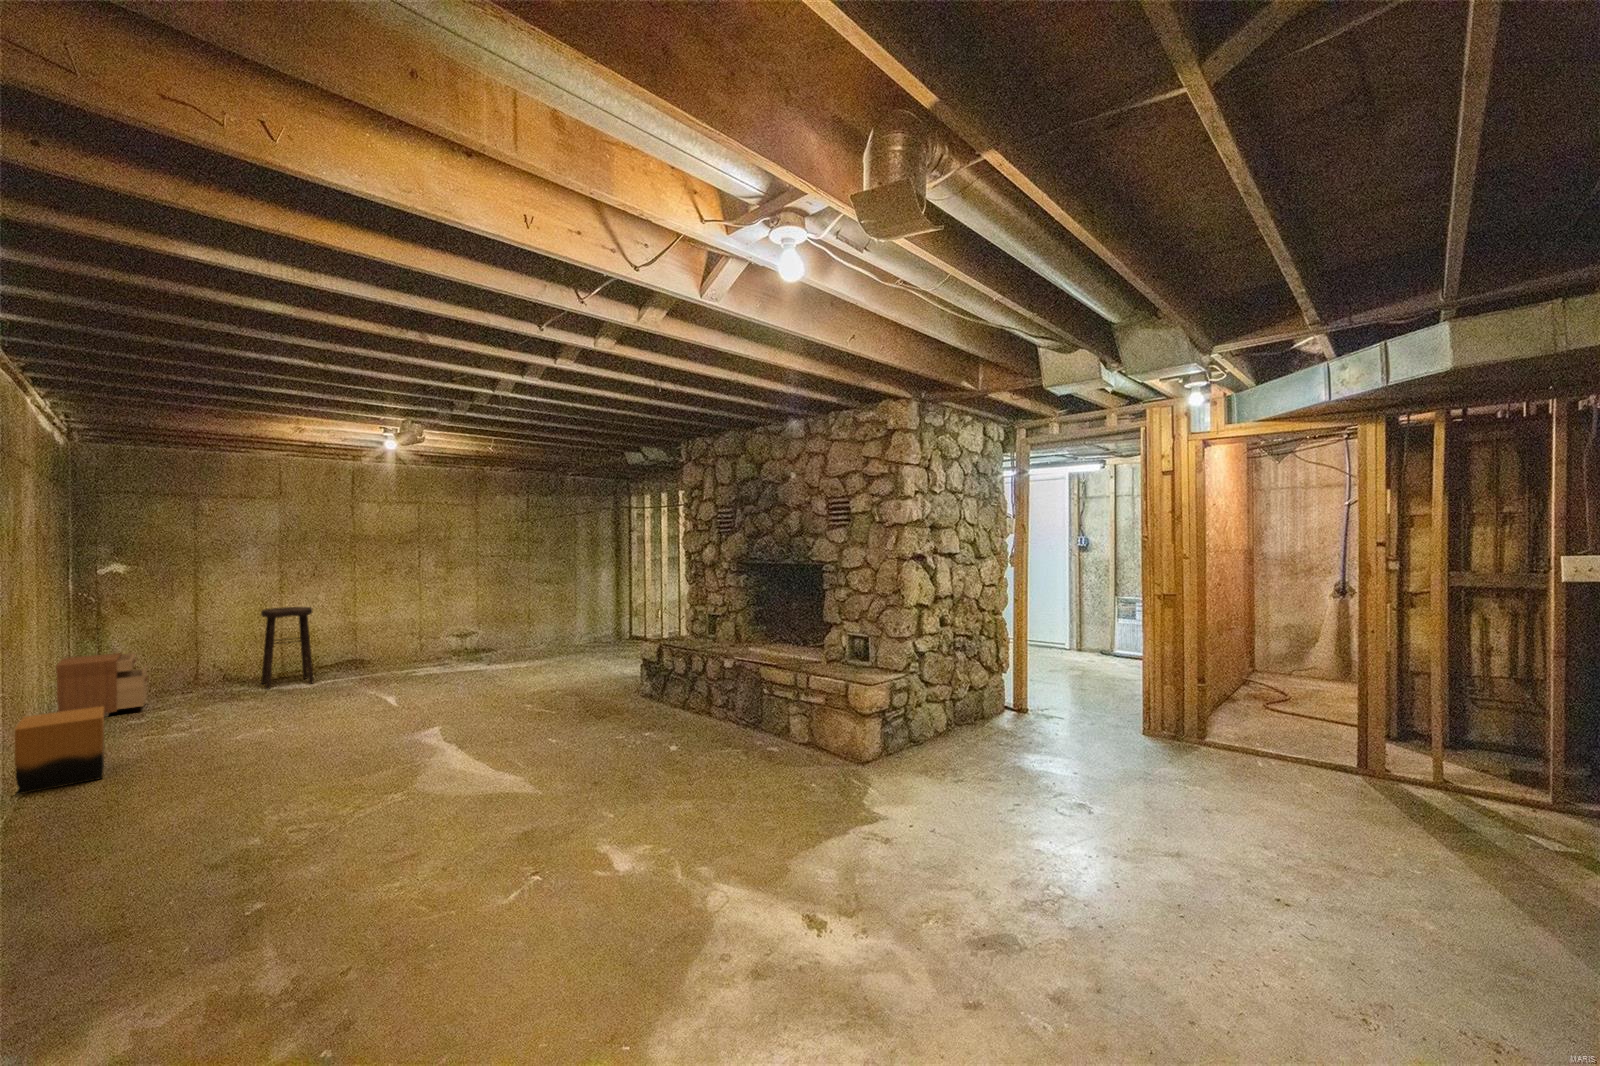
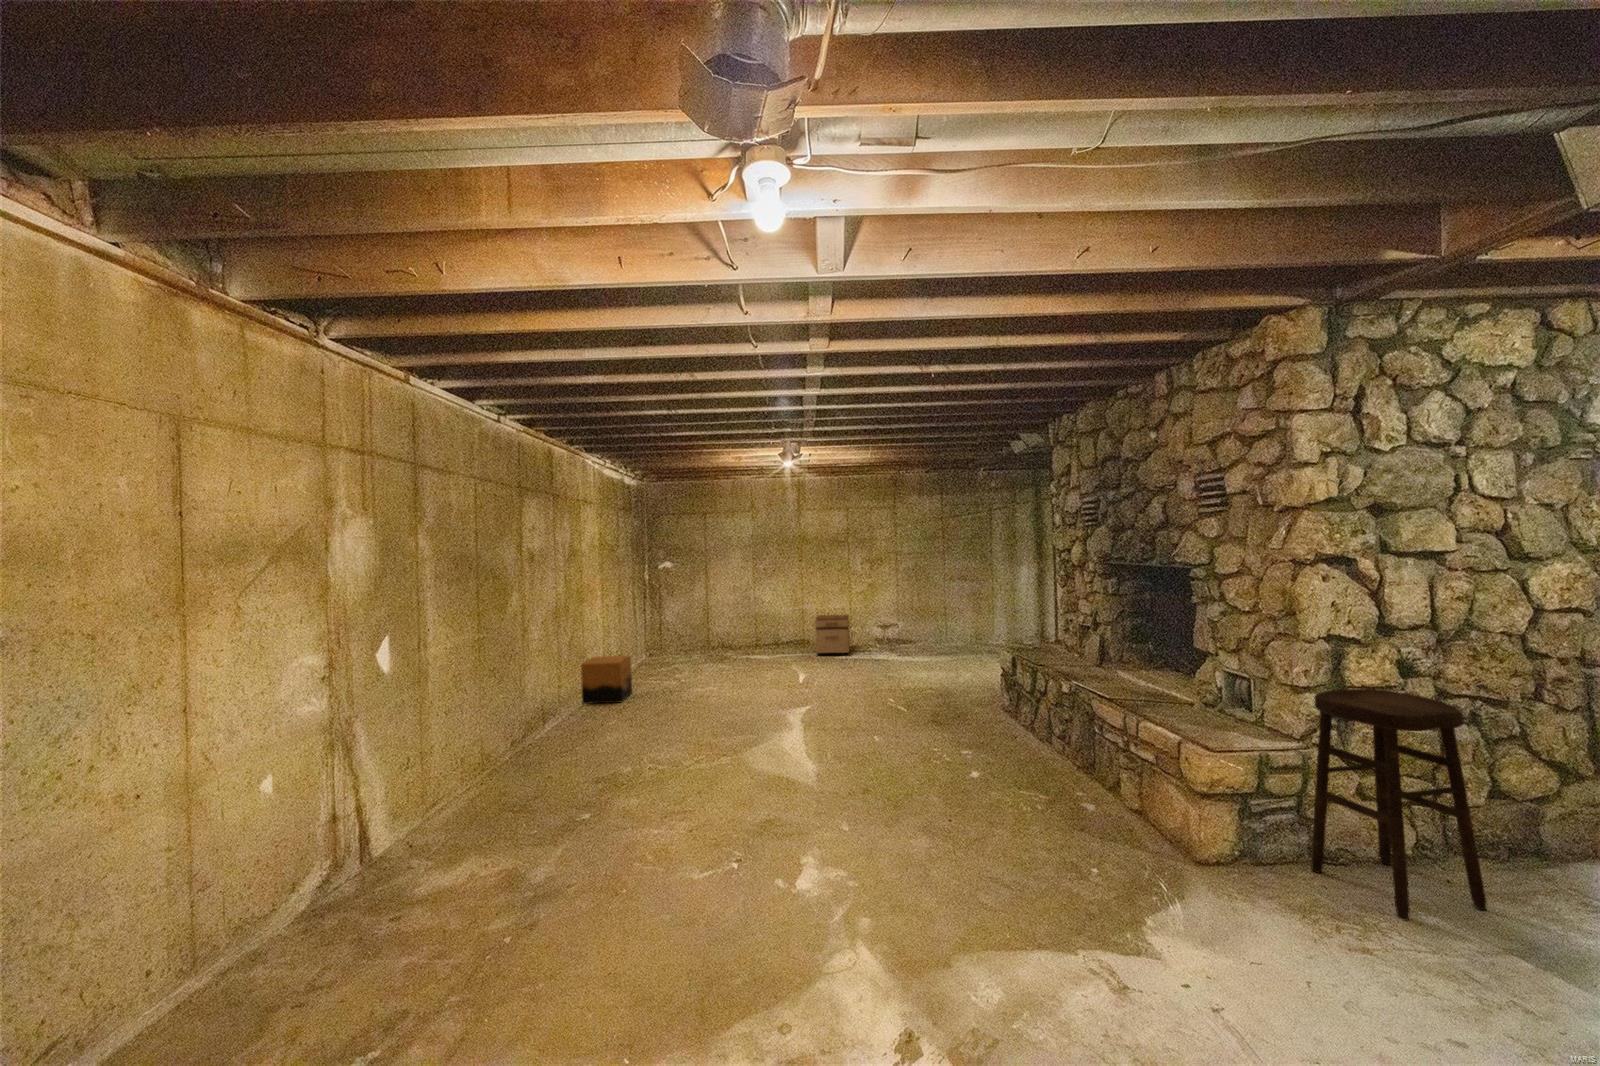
stool: present [261,607,314,689] -> present [1311,689,1486,921]
filing cabinet: present [41,653,148,717] -> present [815,615,850,653]

